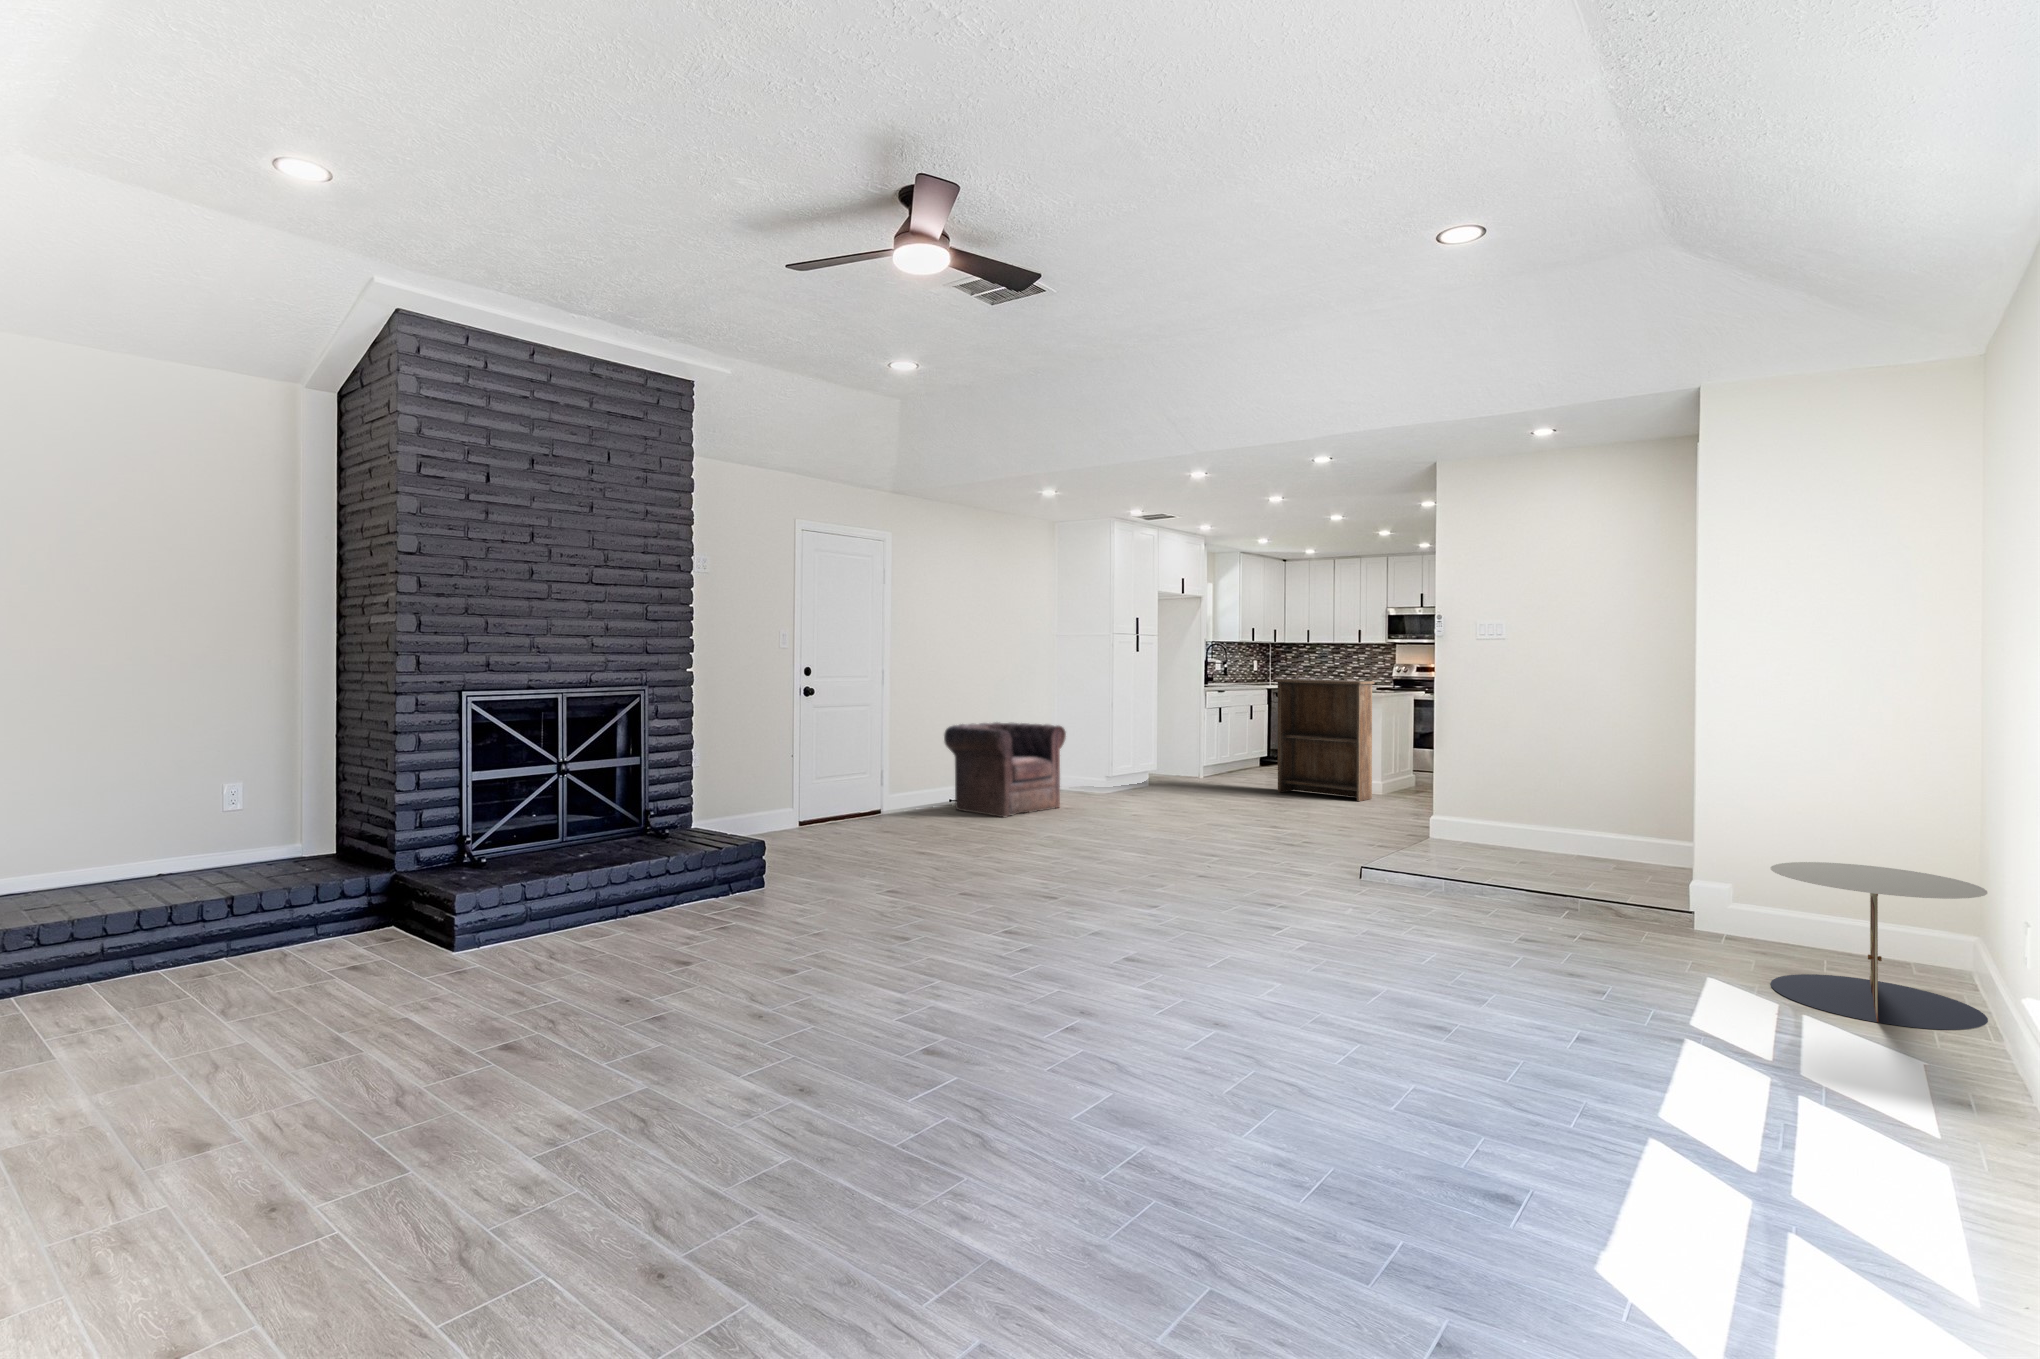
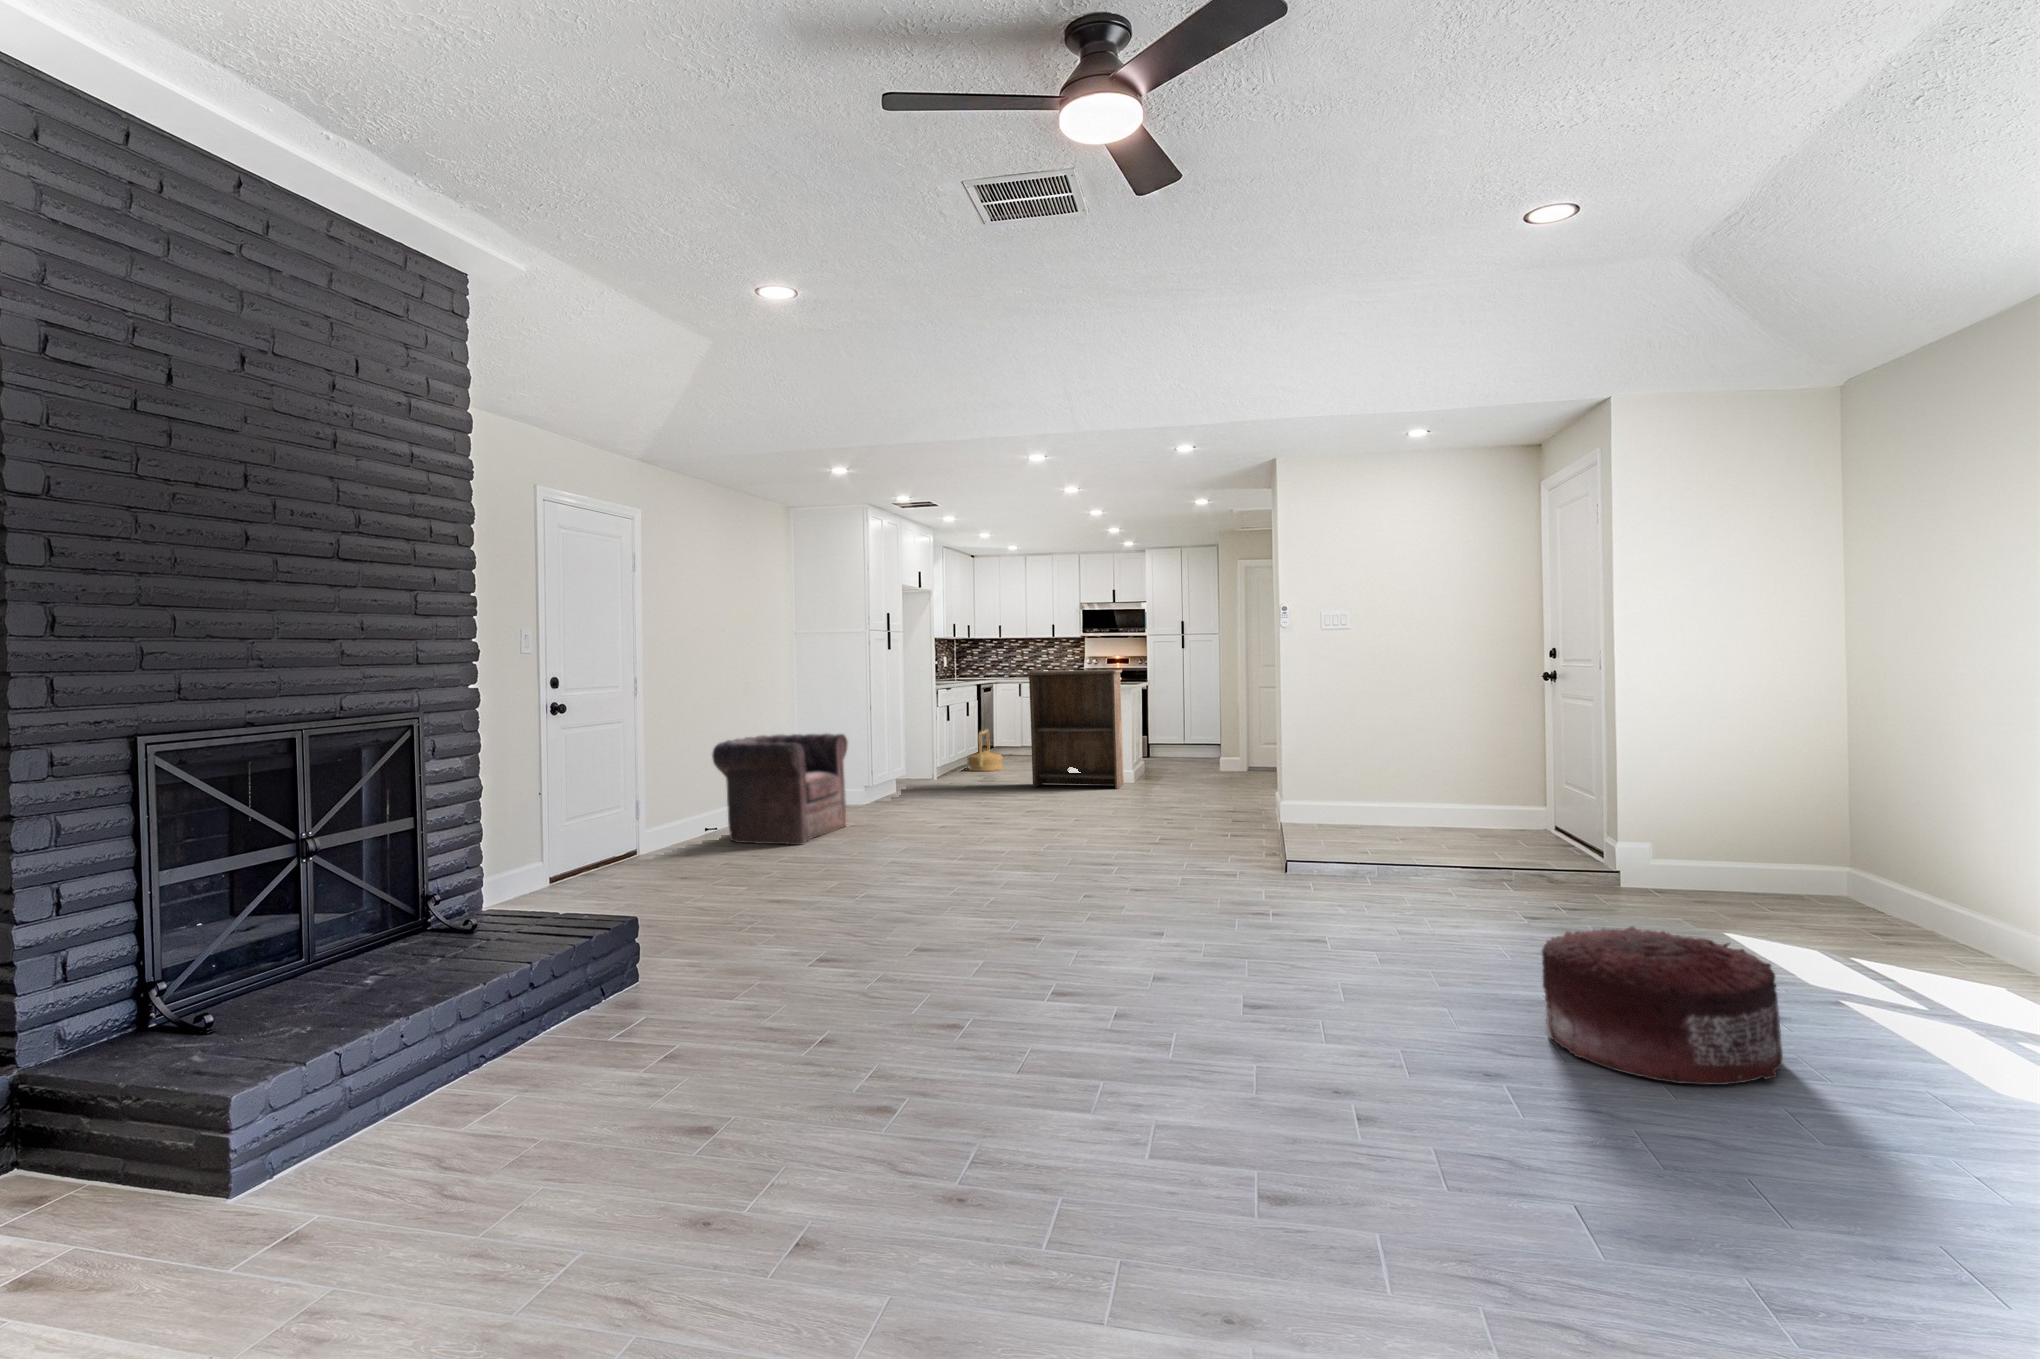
woven basket: none [1242,733,1280,775] -> present [967,730,1002,771]
side table: present [1770,862,1988,1030] -> none [1710,801,1906,943]
pouf: none [1350,939,1554,1083] -> present [1541,926,1783,1085]

